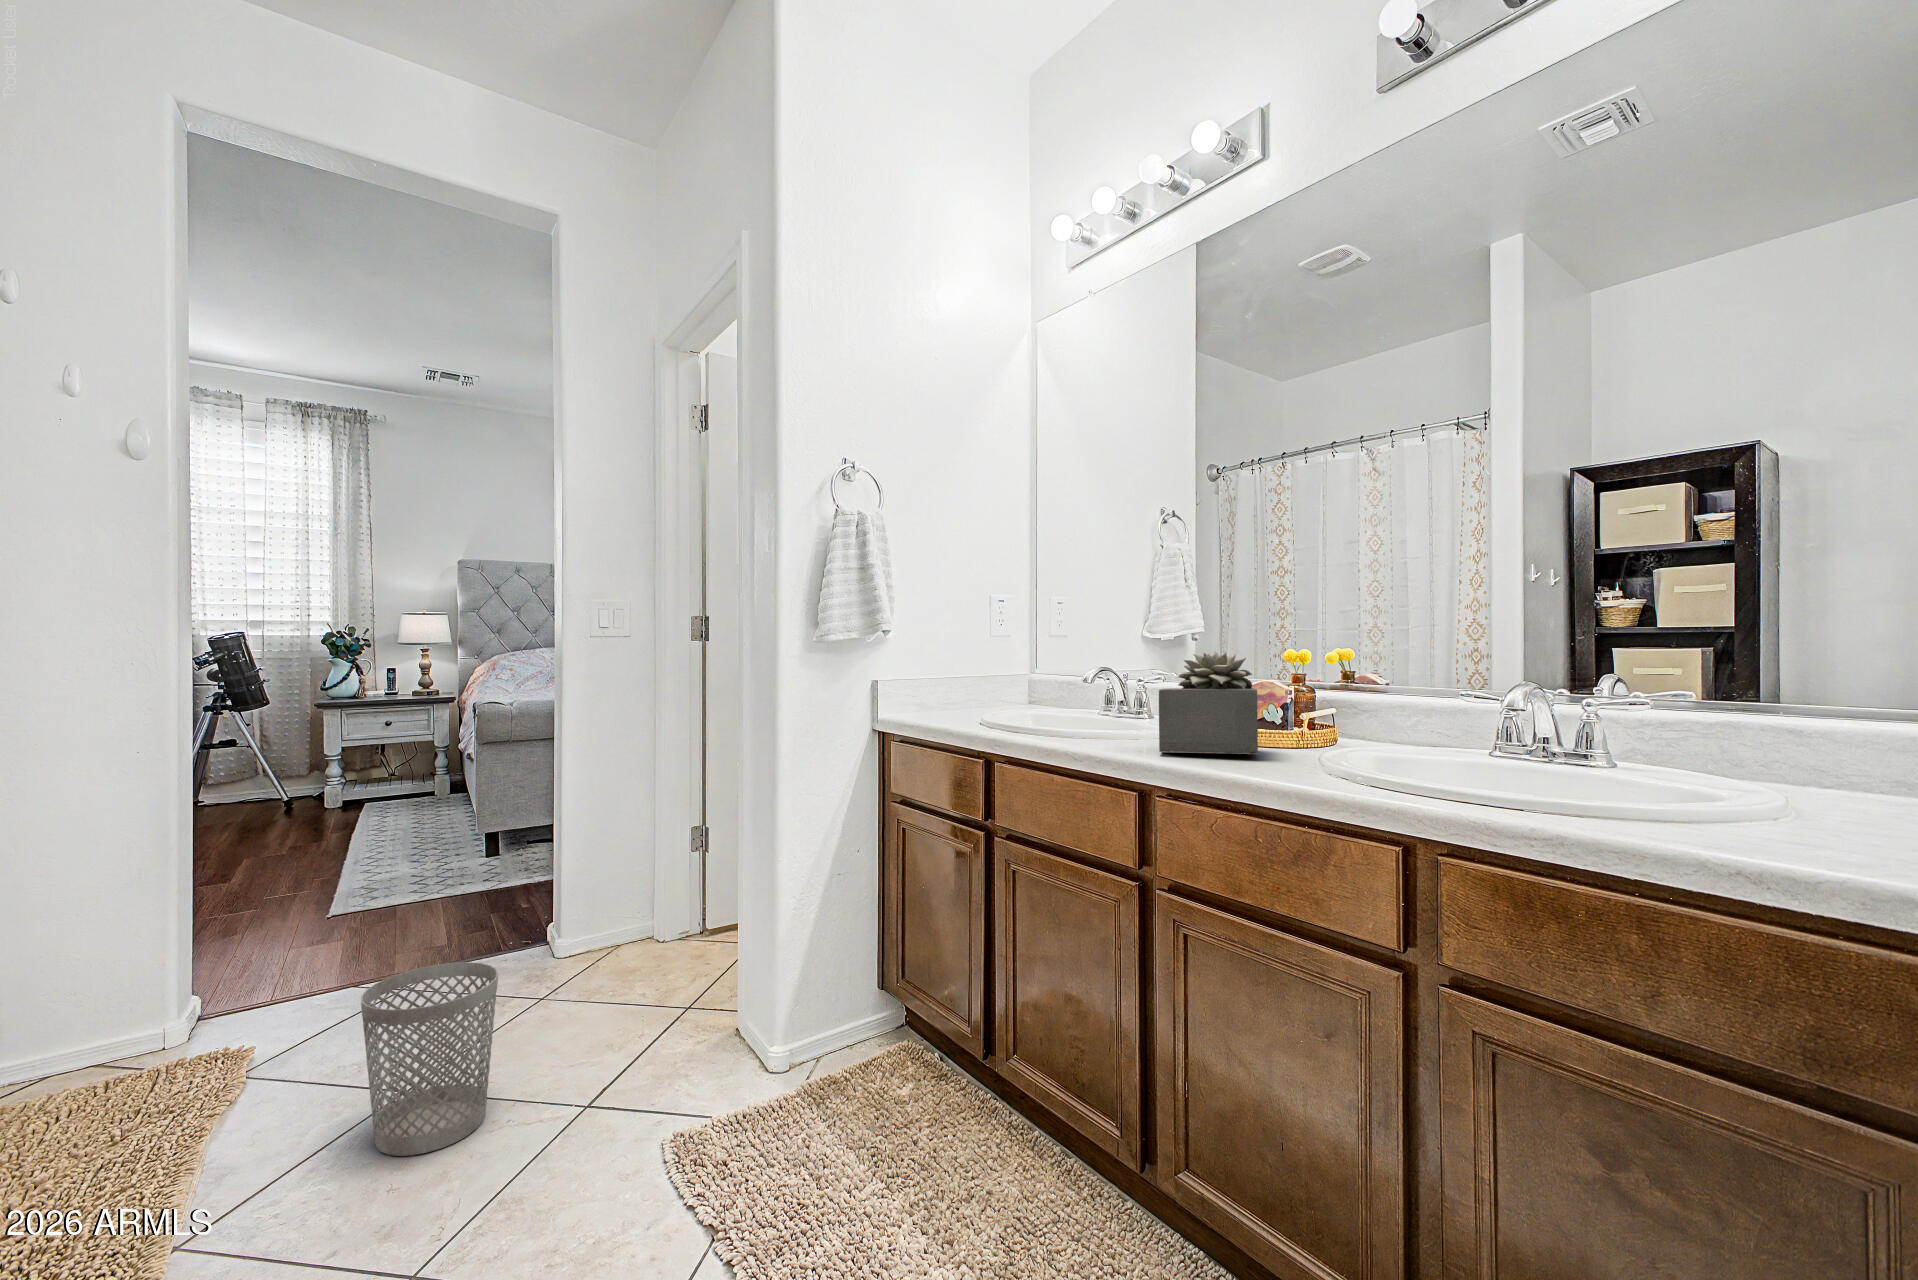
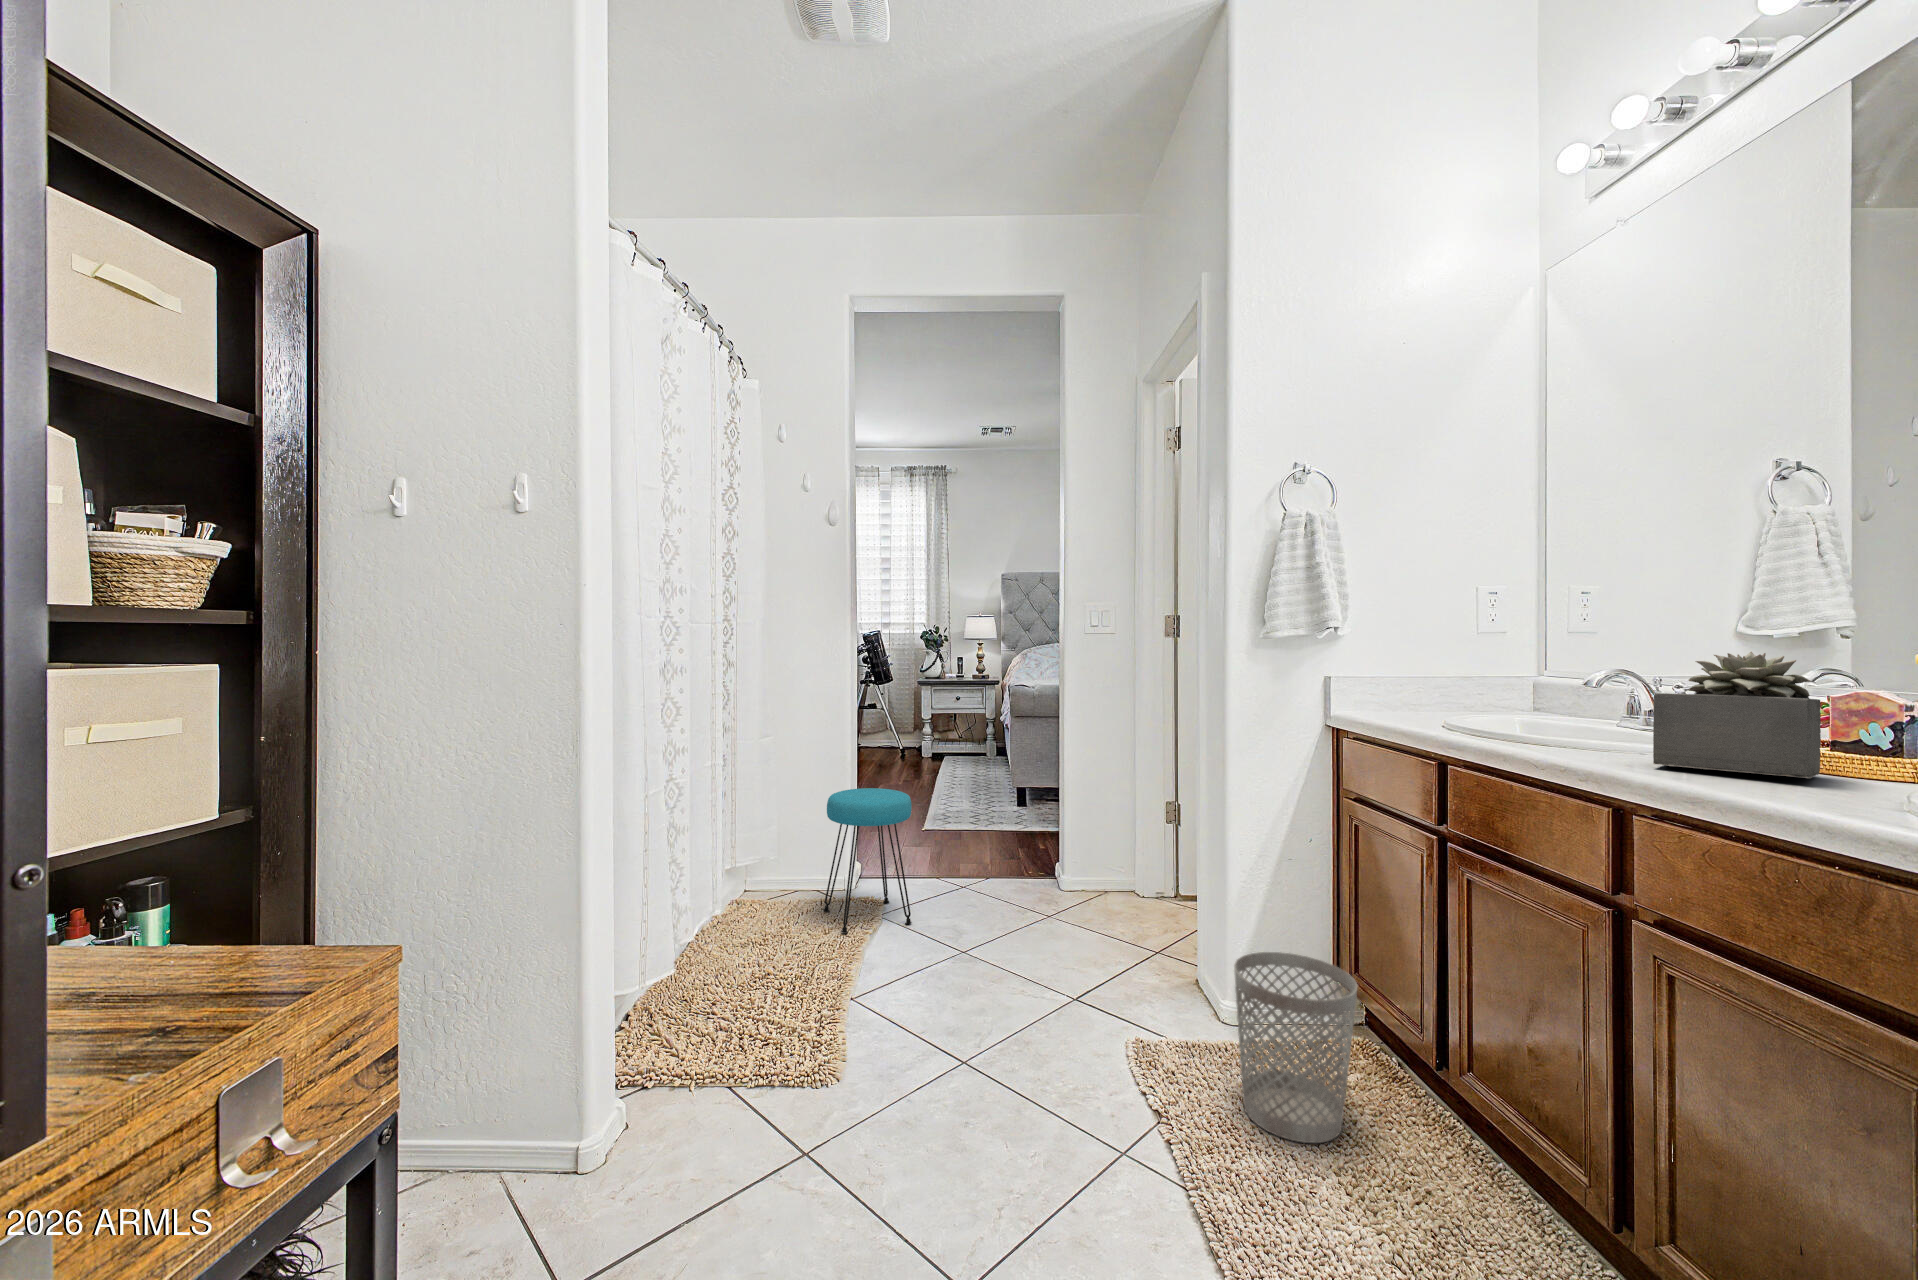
stool: none [149,872,326,1109] -> present [823,788,912,933]
wastebasket: present [361,962,498,1156] -> present [1234,952,1358,1143]

